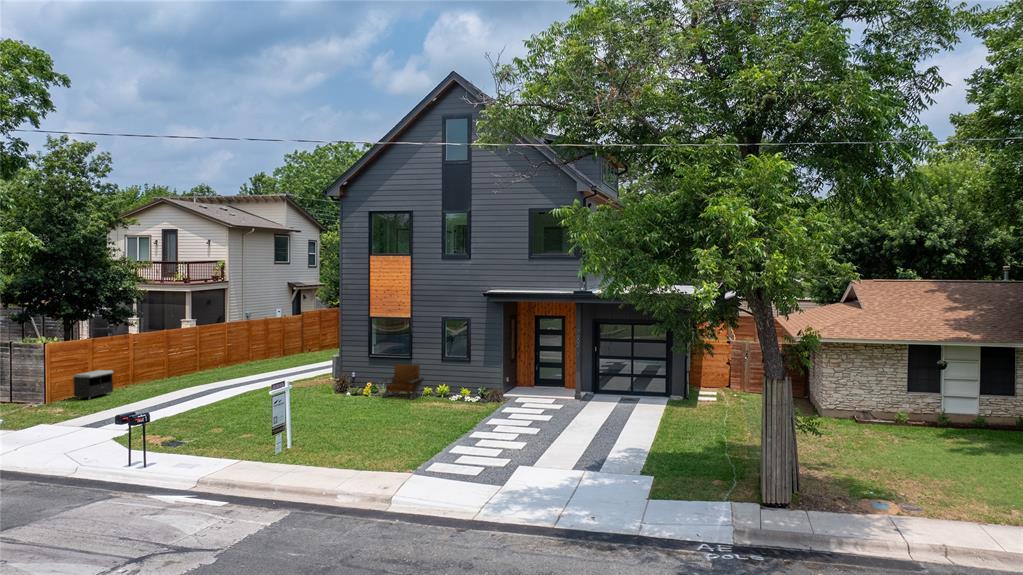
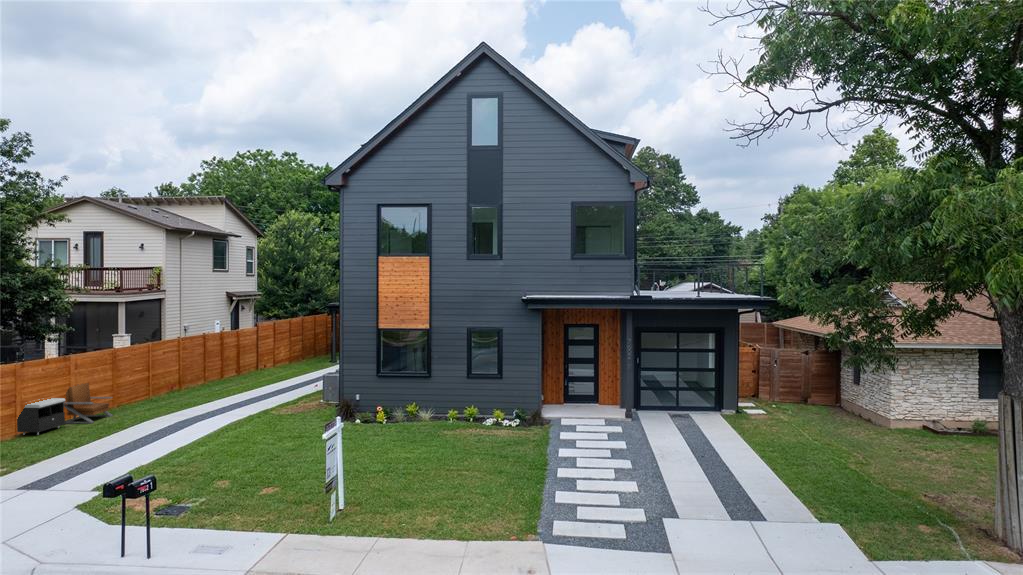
lounge chair: present [382,364,424,400] -> present [64,383,113,423]

